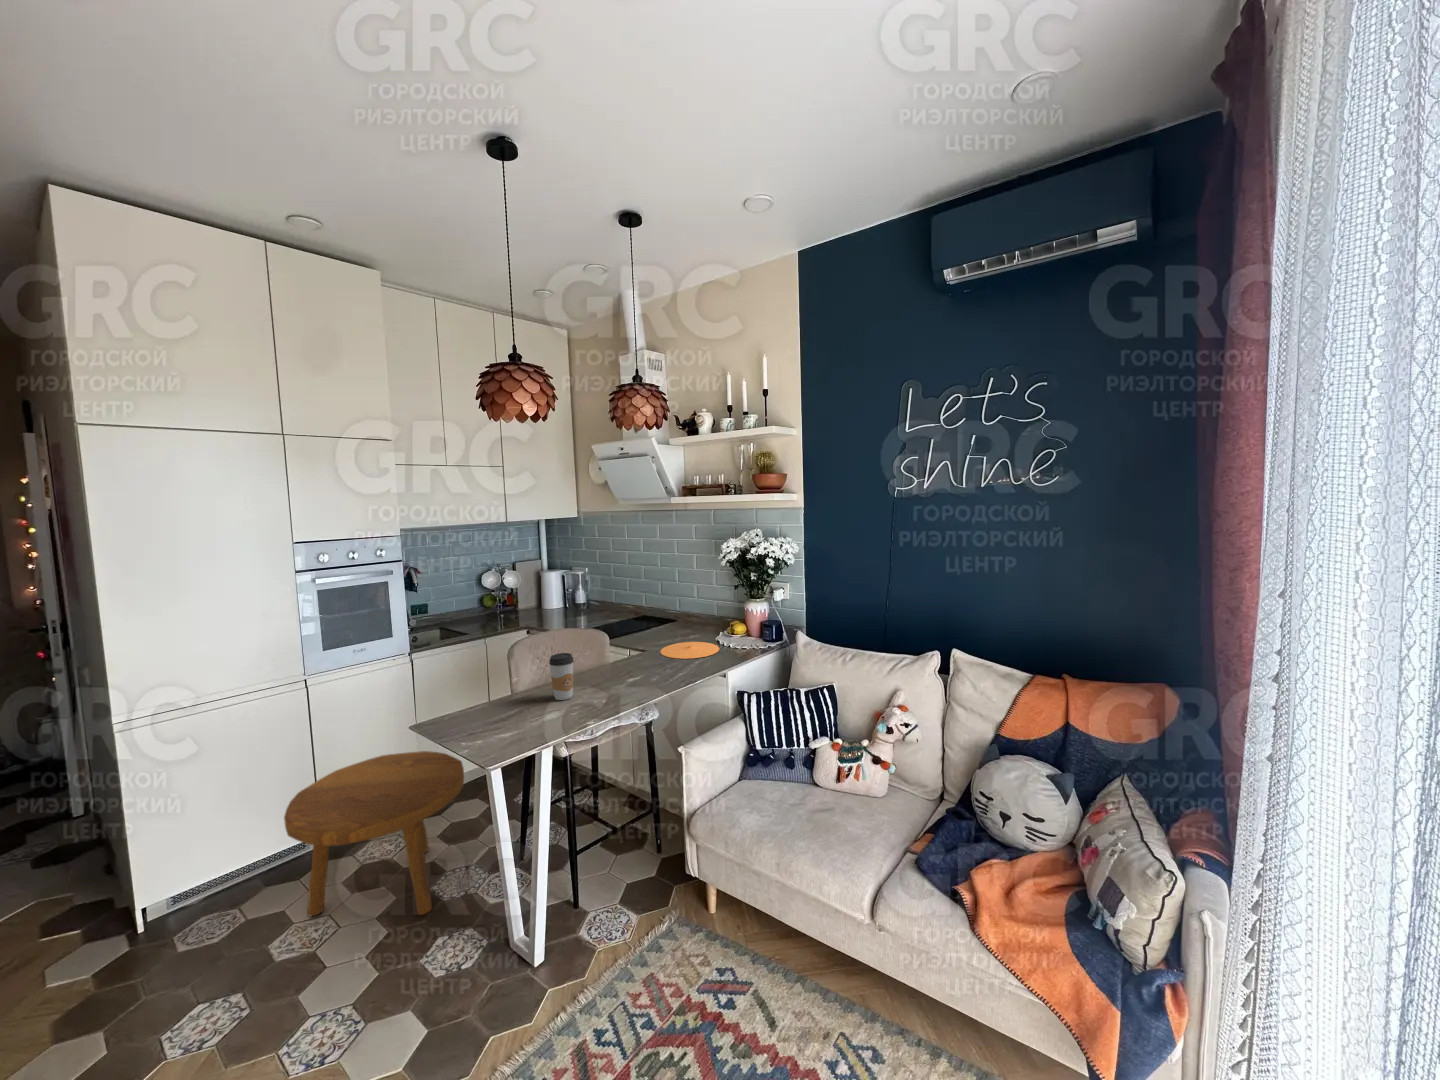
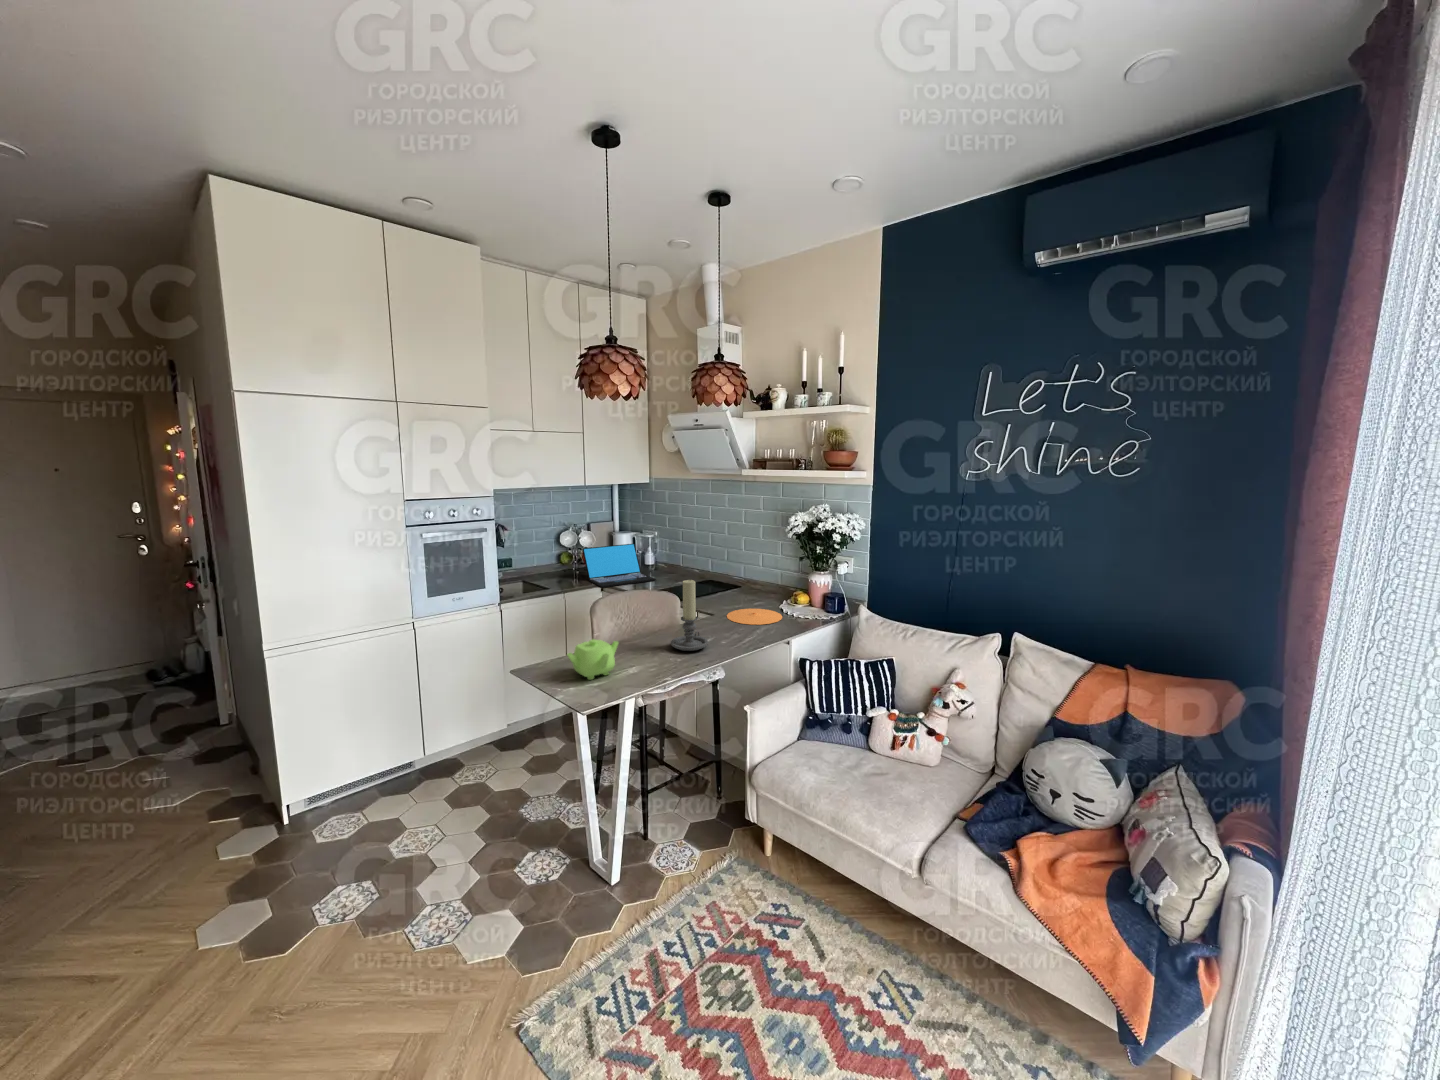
laptop: none [505,581,587,630] -> present [583,544,656,588]
candle holder: none [596,613,637,691] -> present [671,580,708,651]
coffee cup: present [549,653,574,700] -> none [630,614,652,656]
teapot: none [473,684,535,730] -> present [567,639,618,680]
footstool: present [284,751,464,916] -> none [401,691,549,832]

